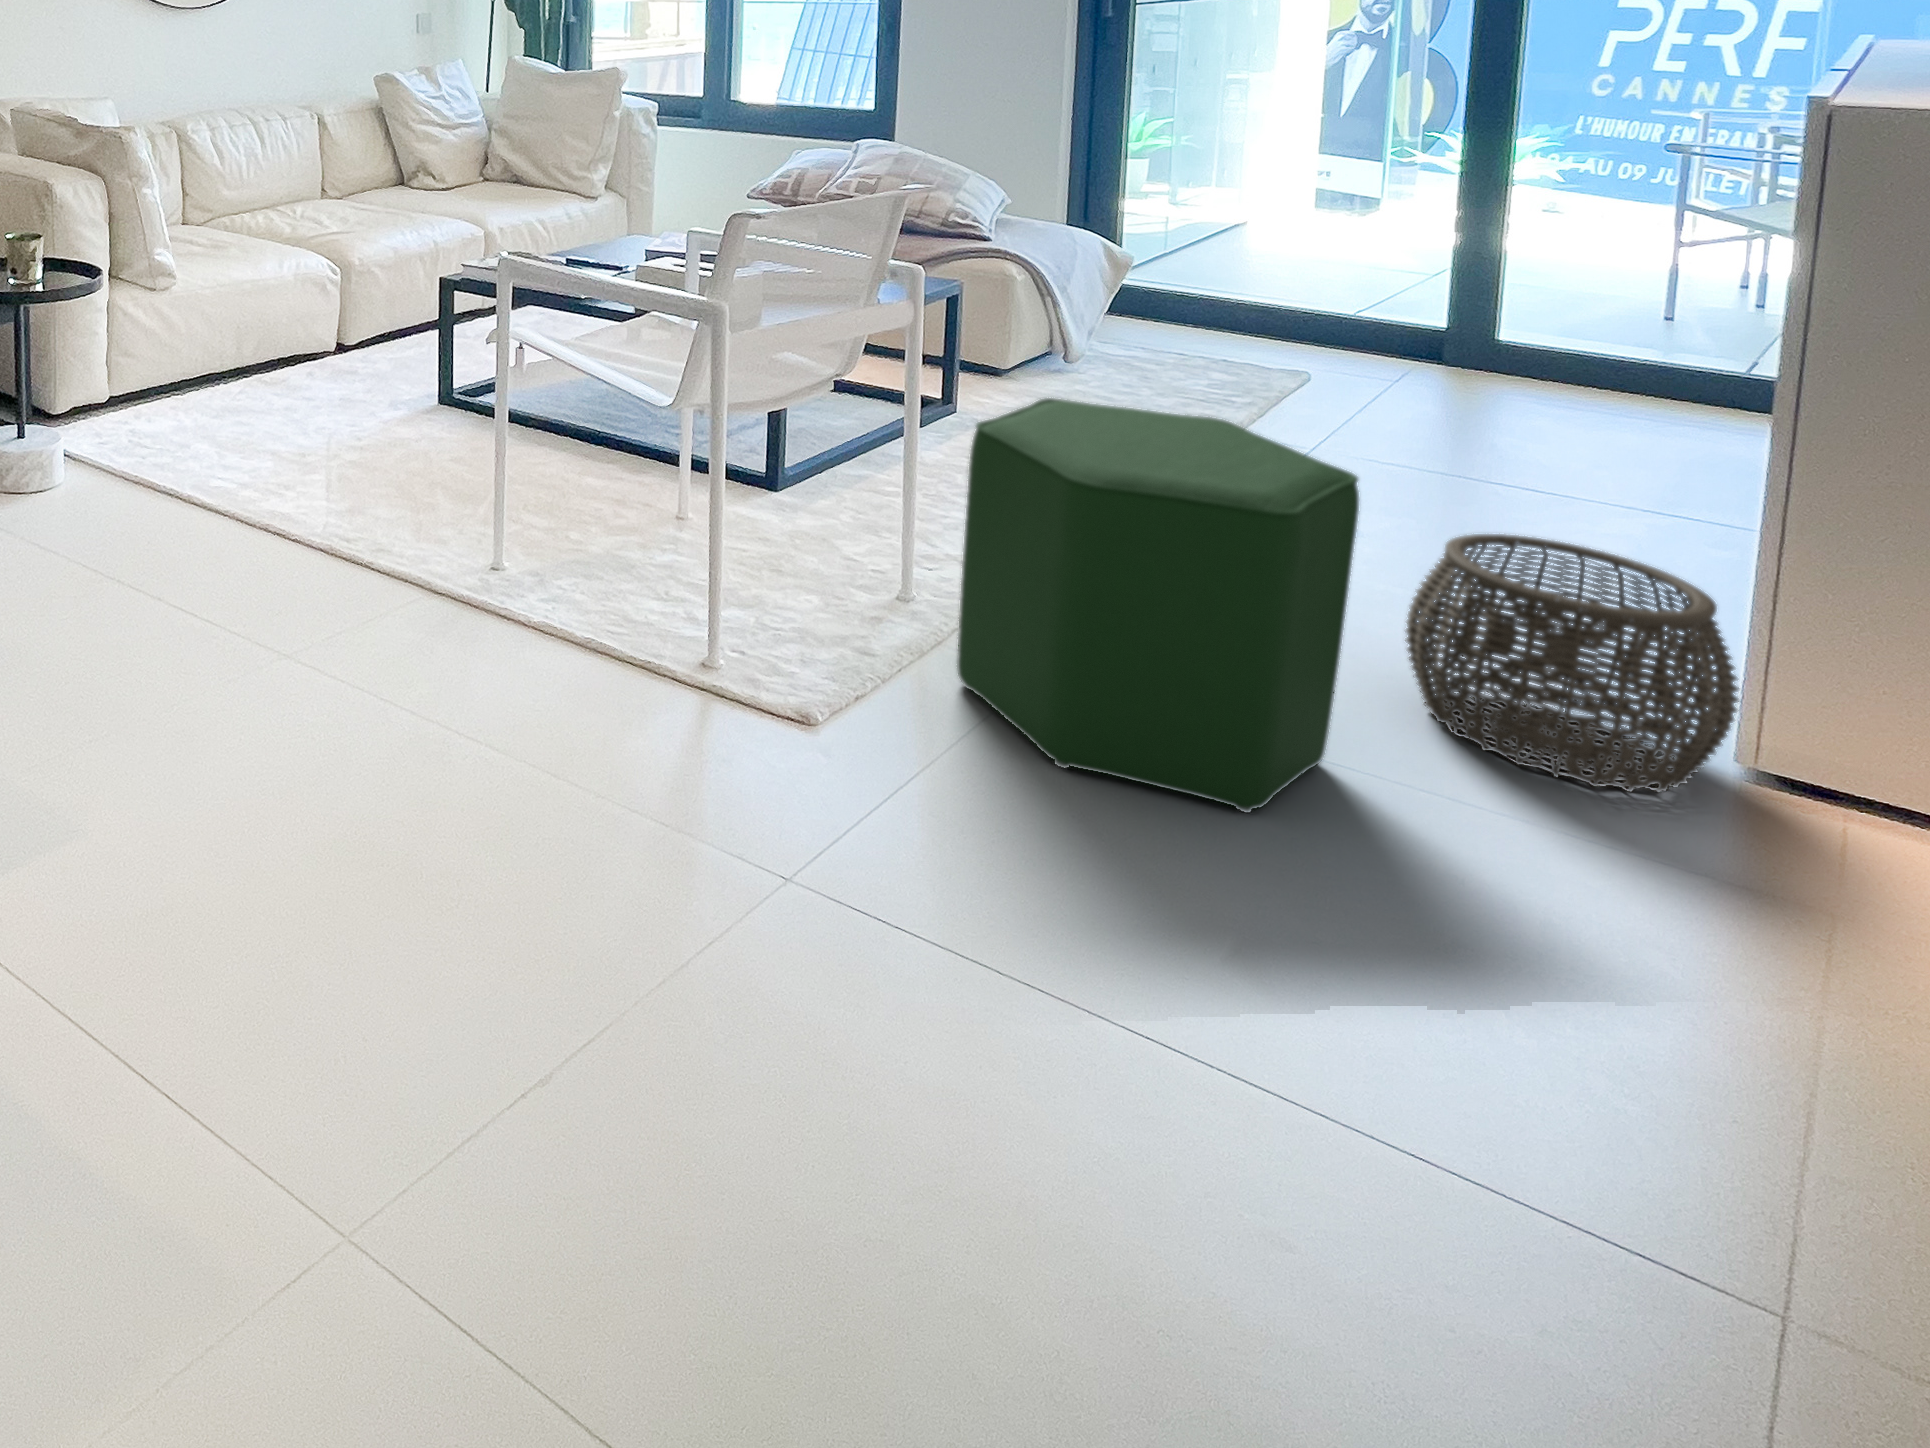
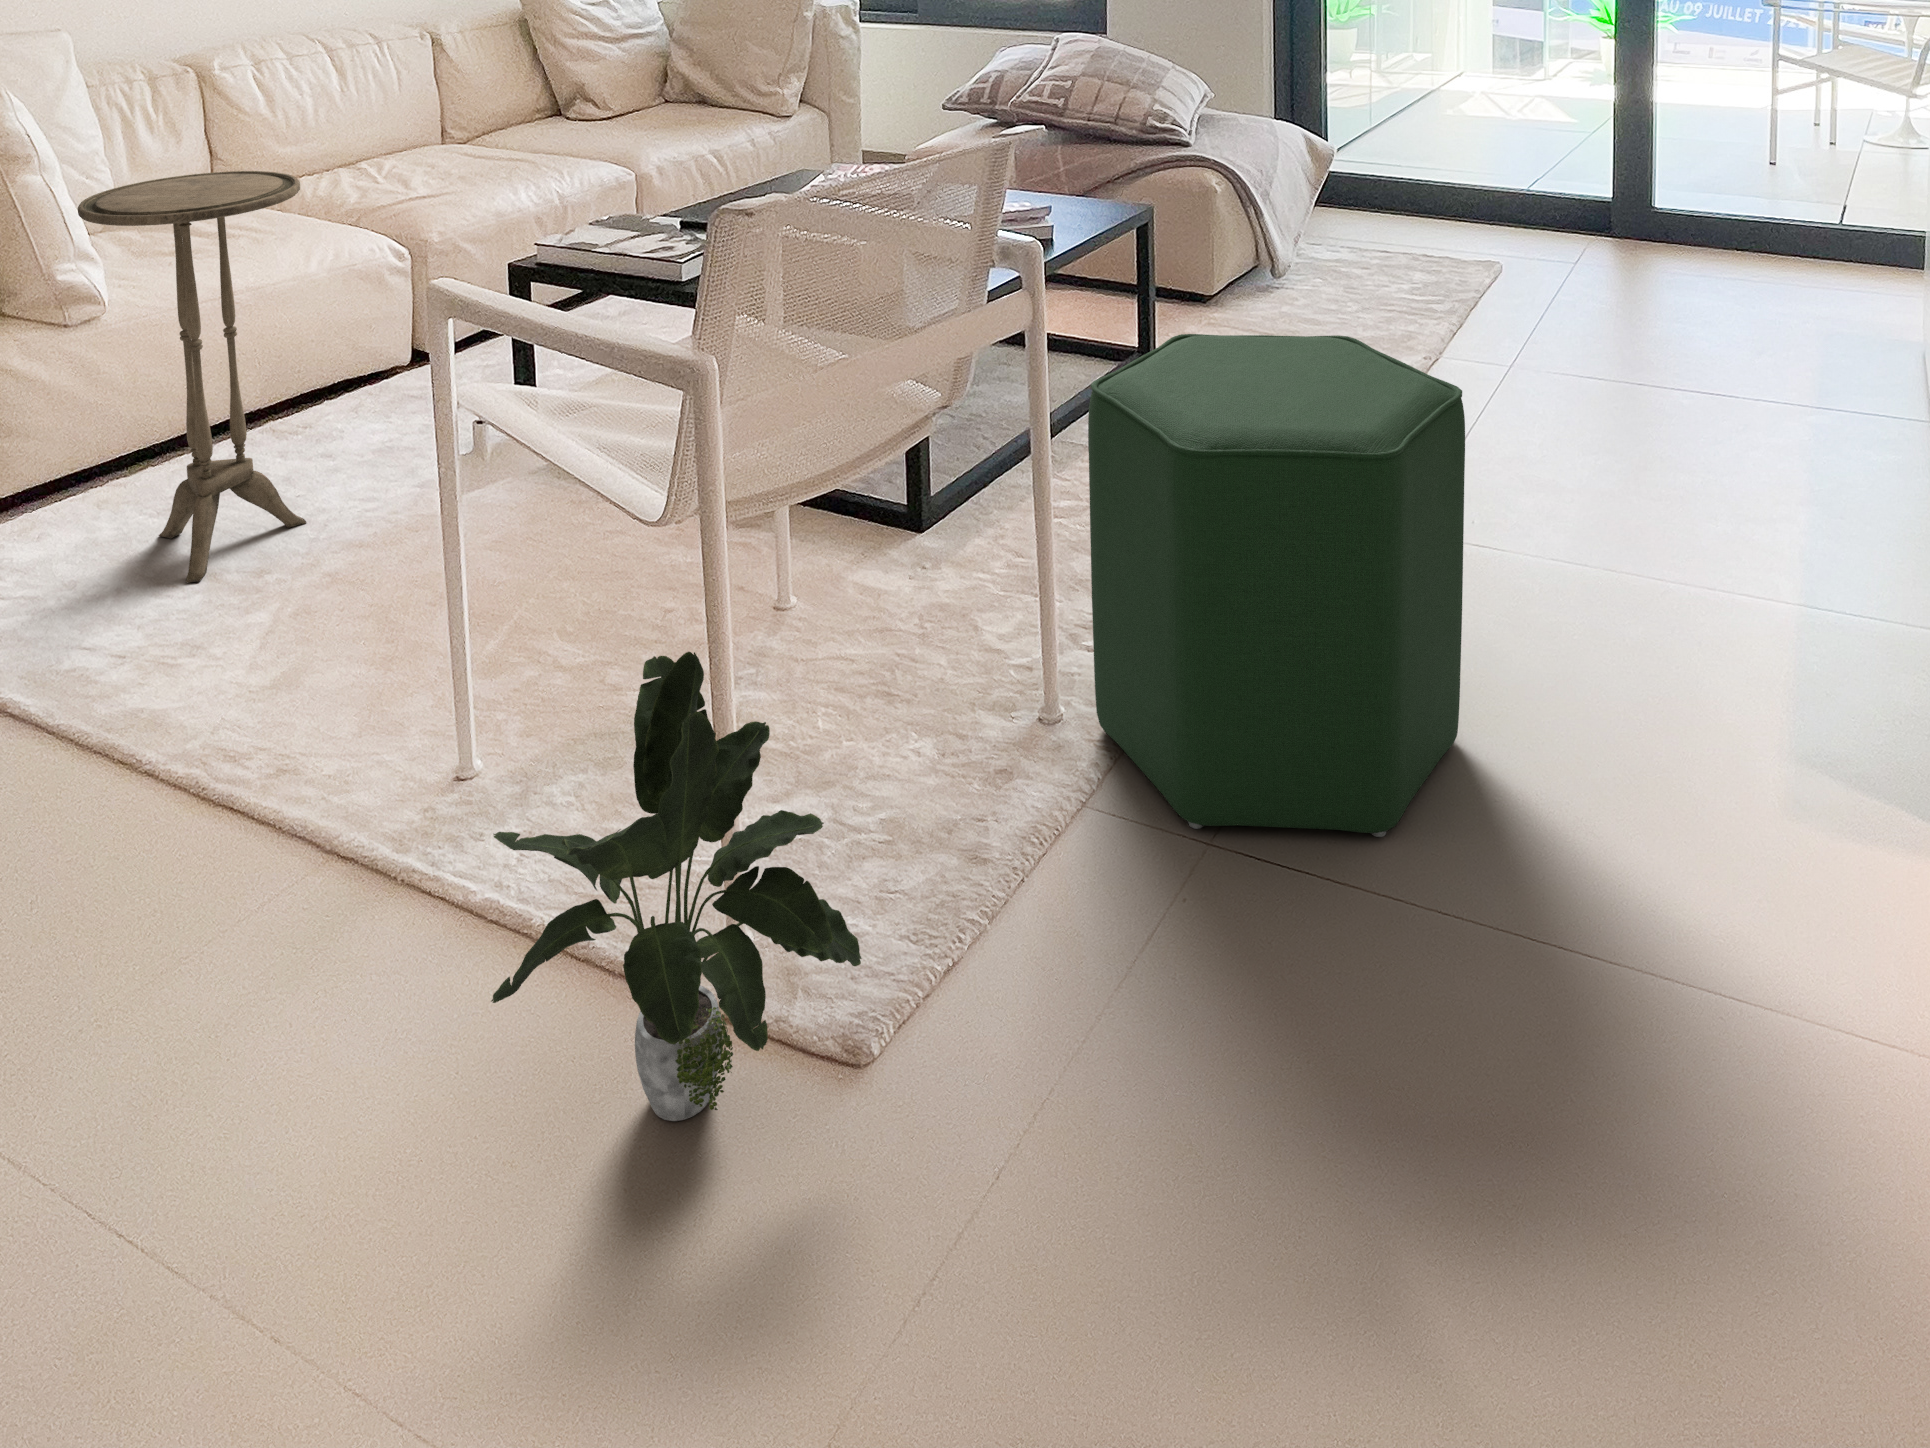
side table: none [186,207,313,466] -> present [78,171,307,583]
woven basket: present [1406,534,1739,793] -> none [1528,424,1787,701]
potted plant: none [574,549,819,838] -> present [491,652,862,1121]

